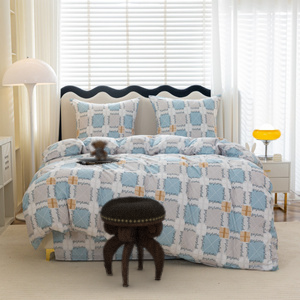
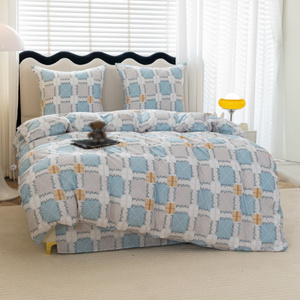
footstool: present [100,196,166,287] -> none [118,184,188,284]

